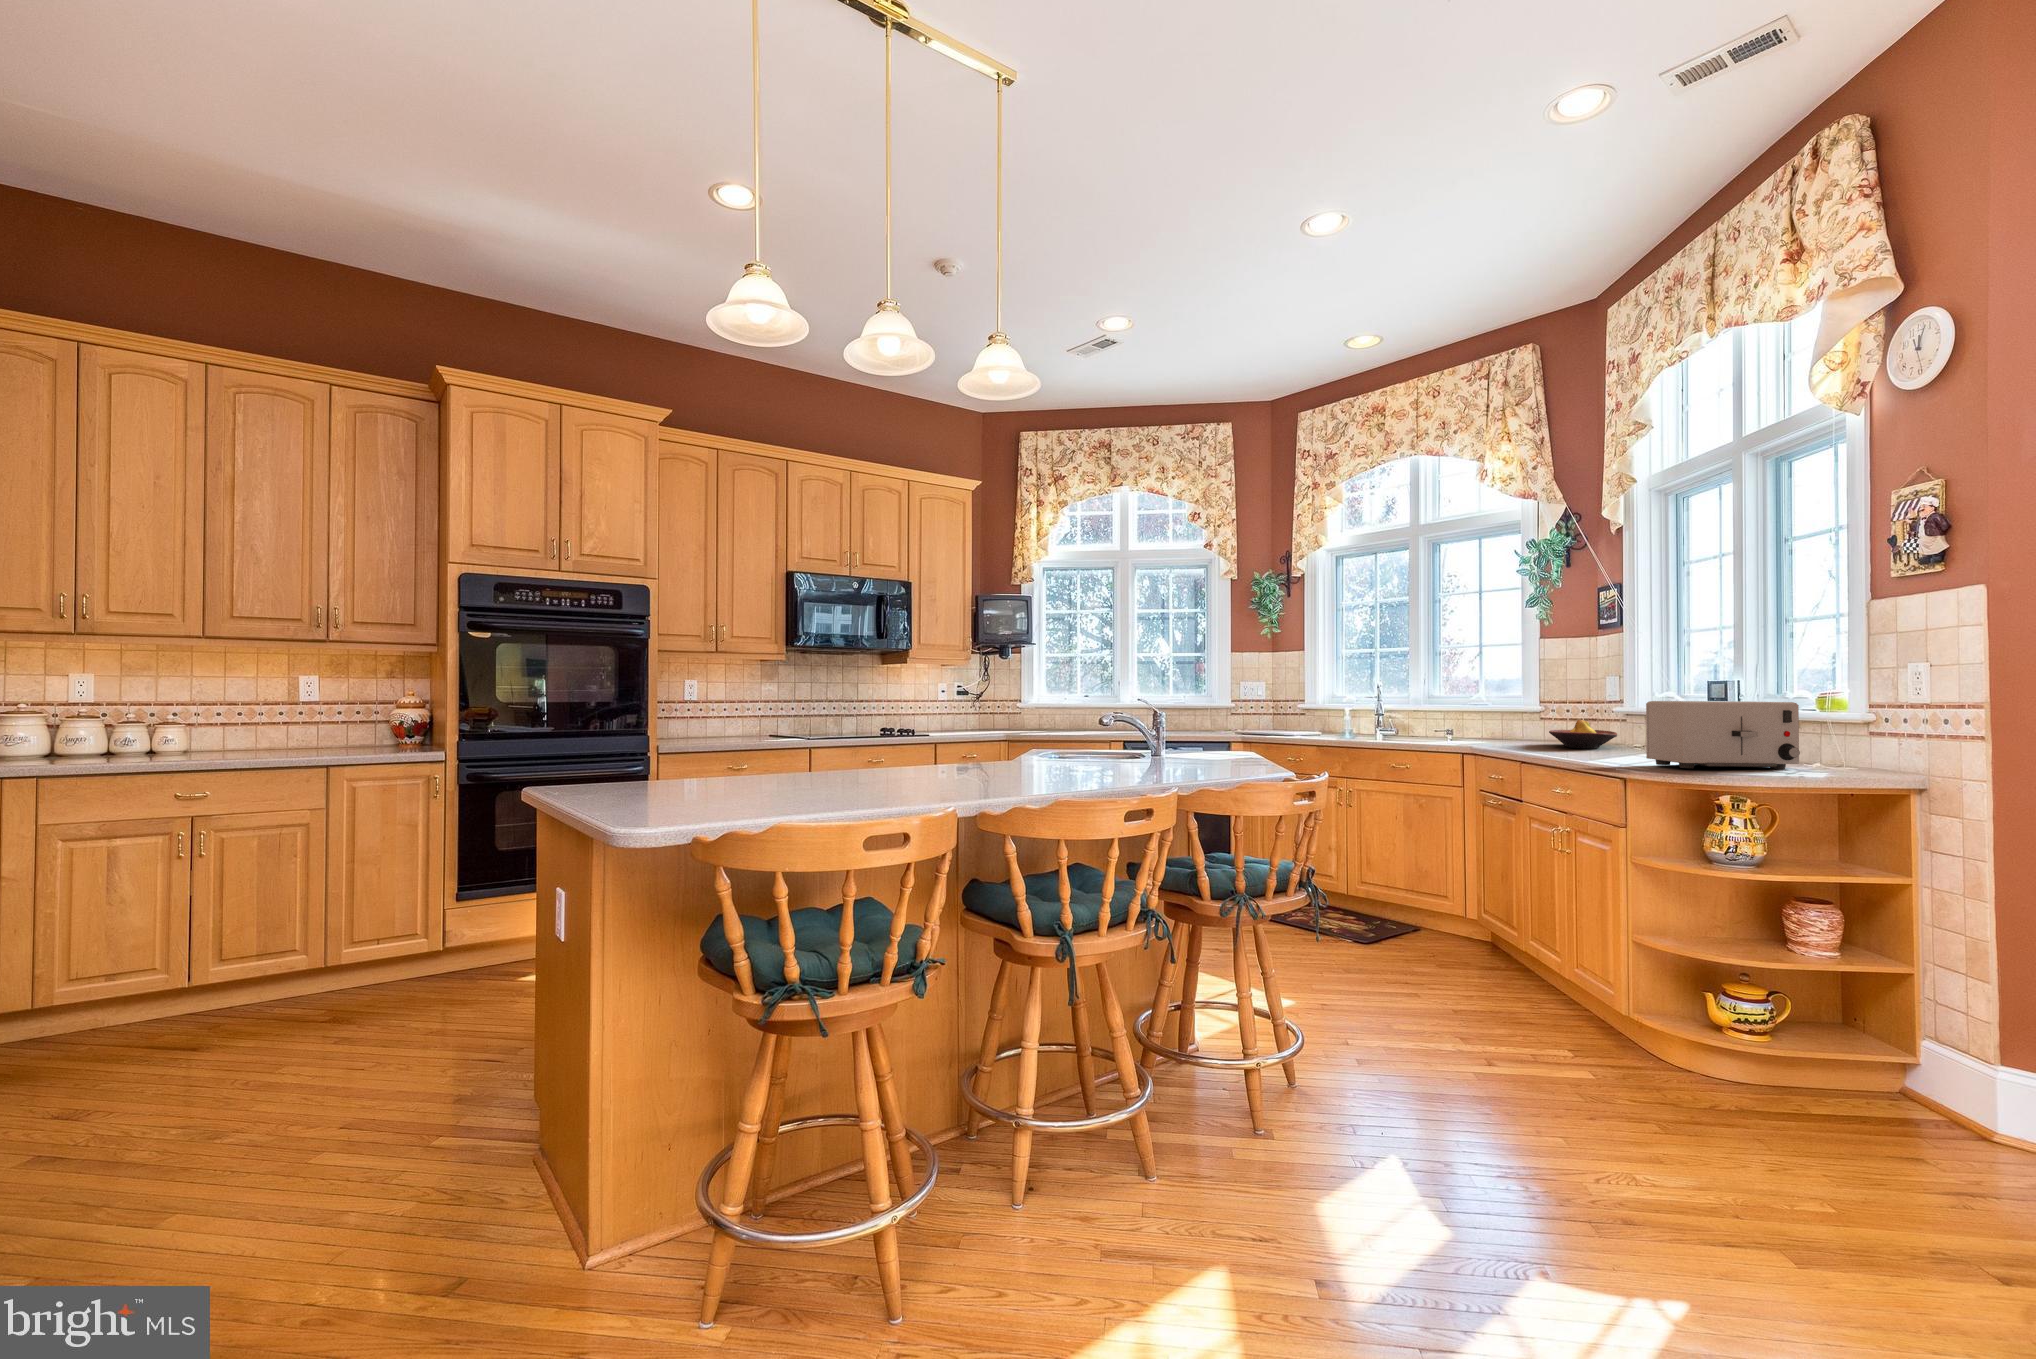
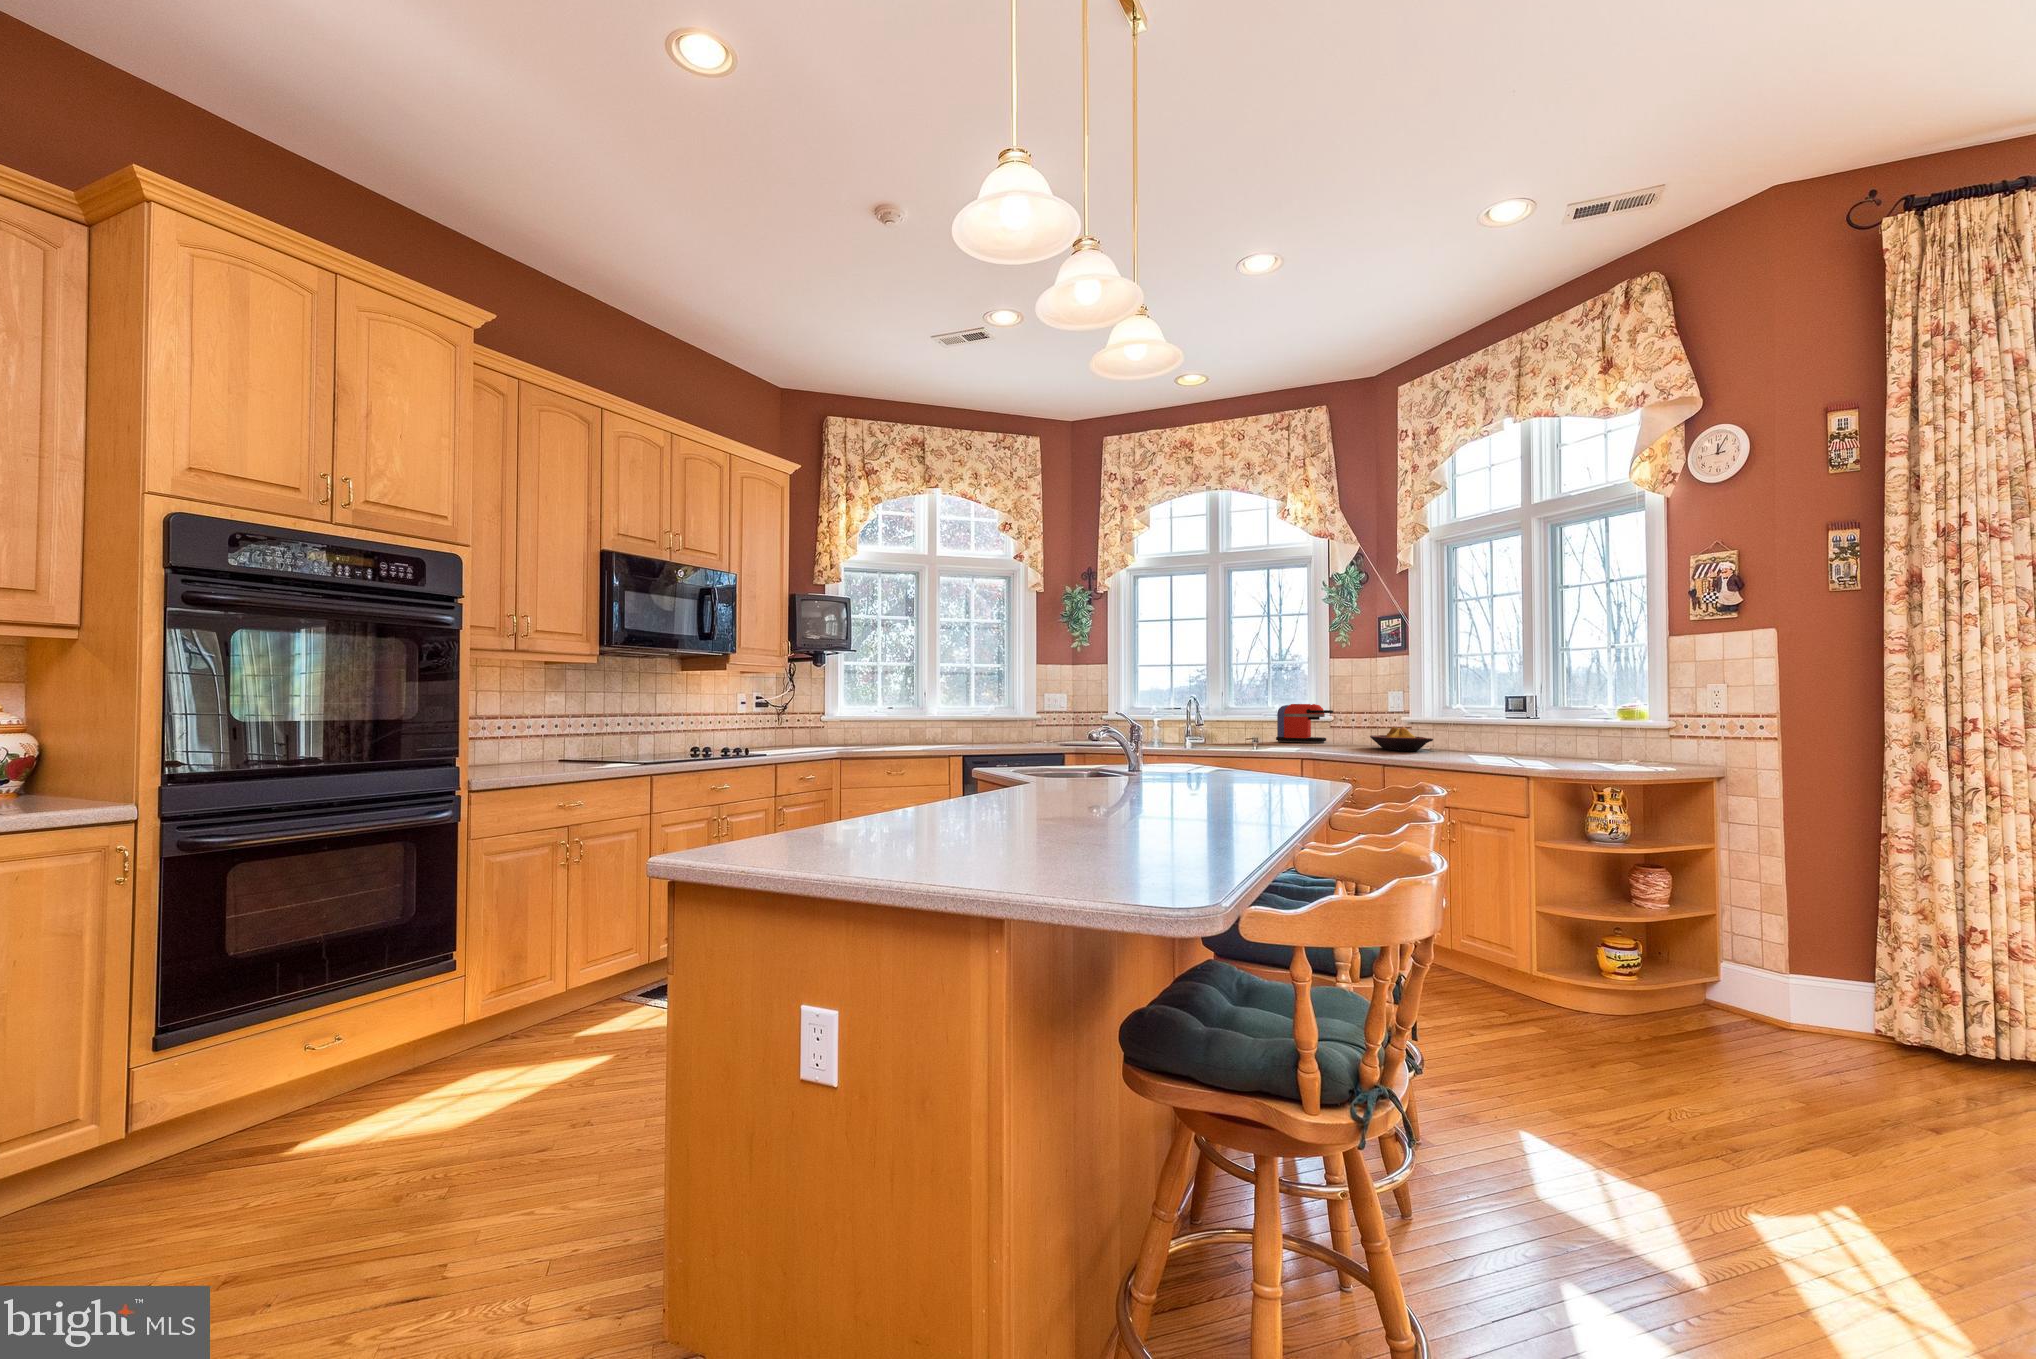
coffee maker: none [1474,693,1541,738] -> present [1276,704,1333,743]
toaster: present [1646,701,1800,769] -> none [1521,712,1629,766]

